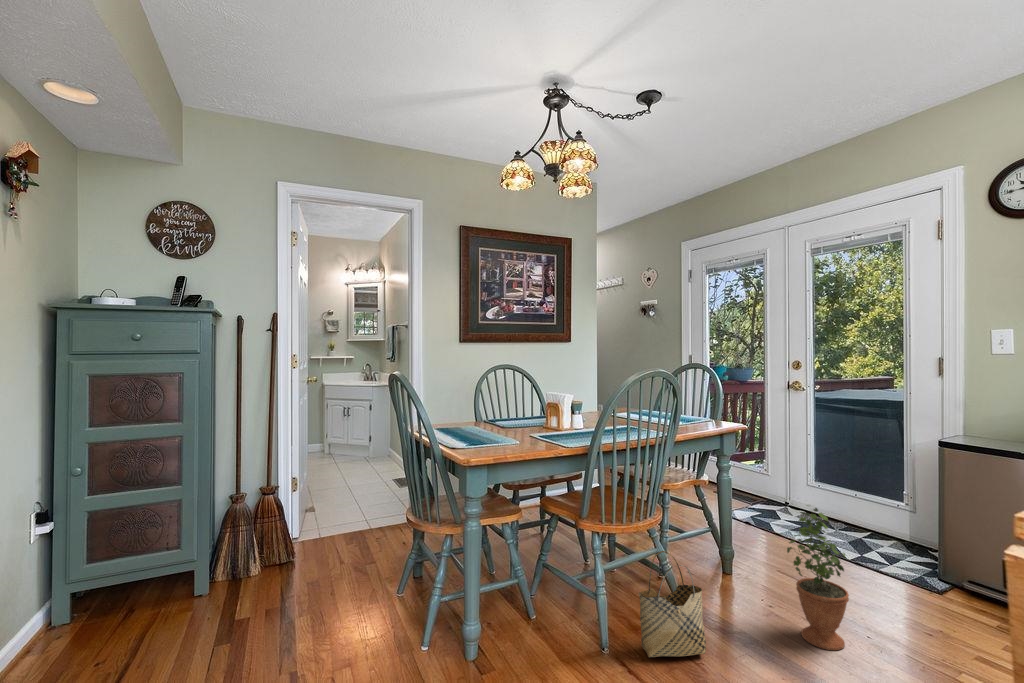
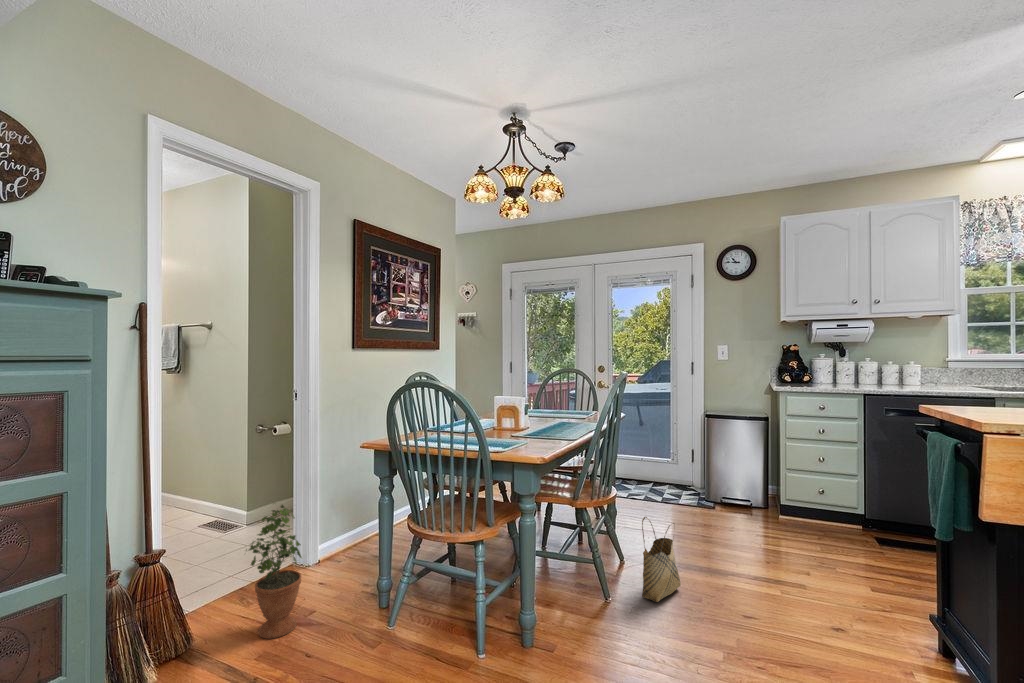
potted plant: present [787,508,849,650] -> present [249,505,302,639]

